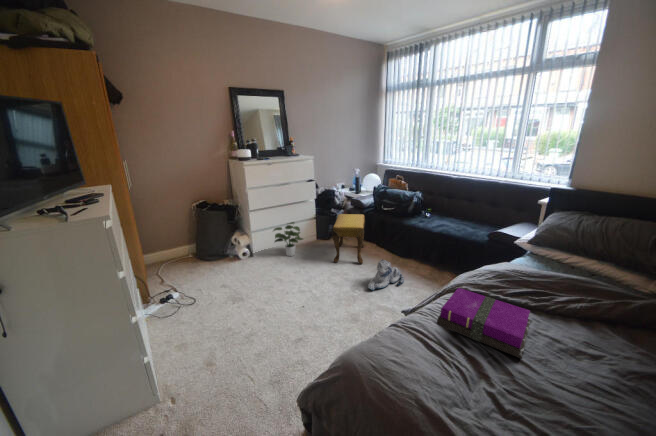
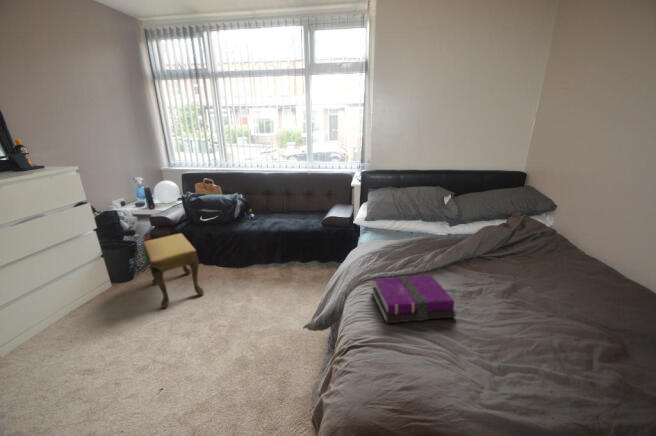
potted plant: present [274,222,303,256] -> none [21,275,95,333]
plush toy: present [368,260,404,290] -> none [229,279,264,321]

